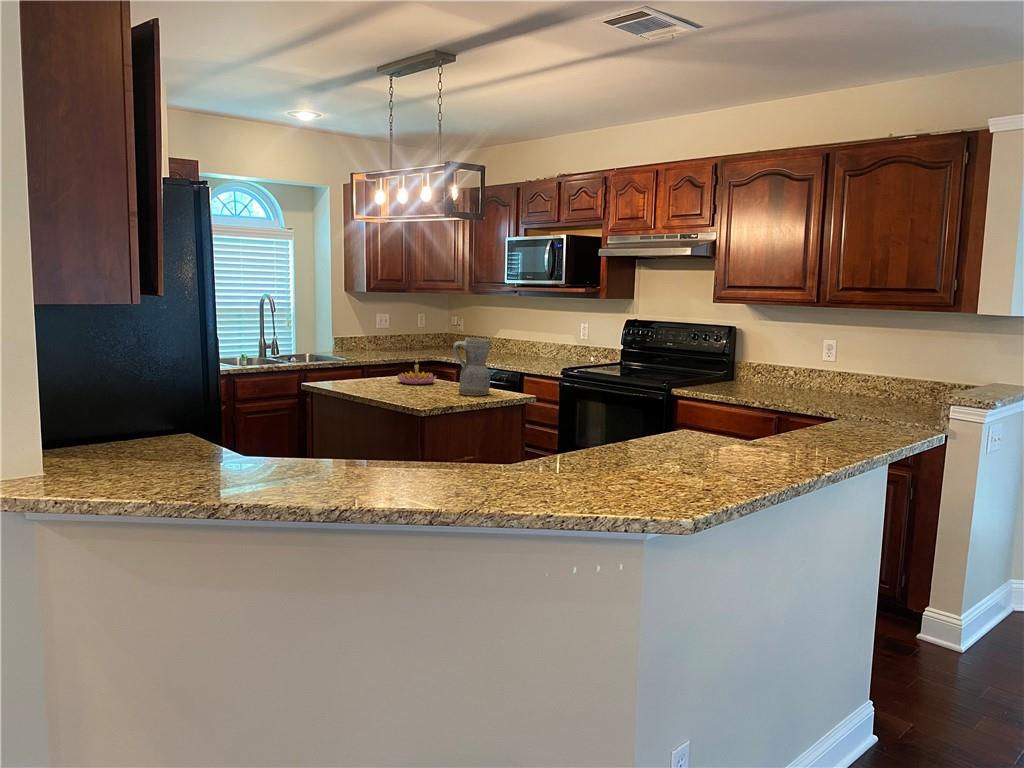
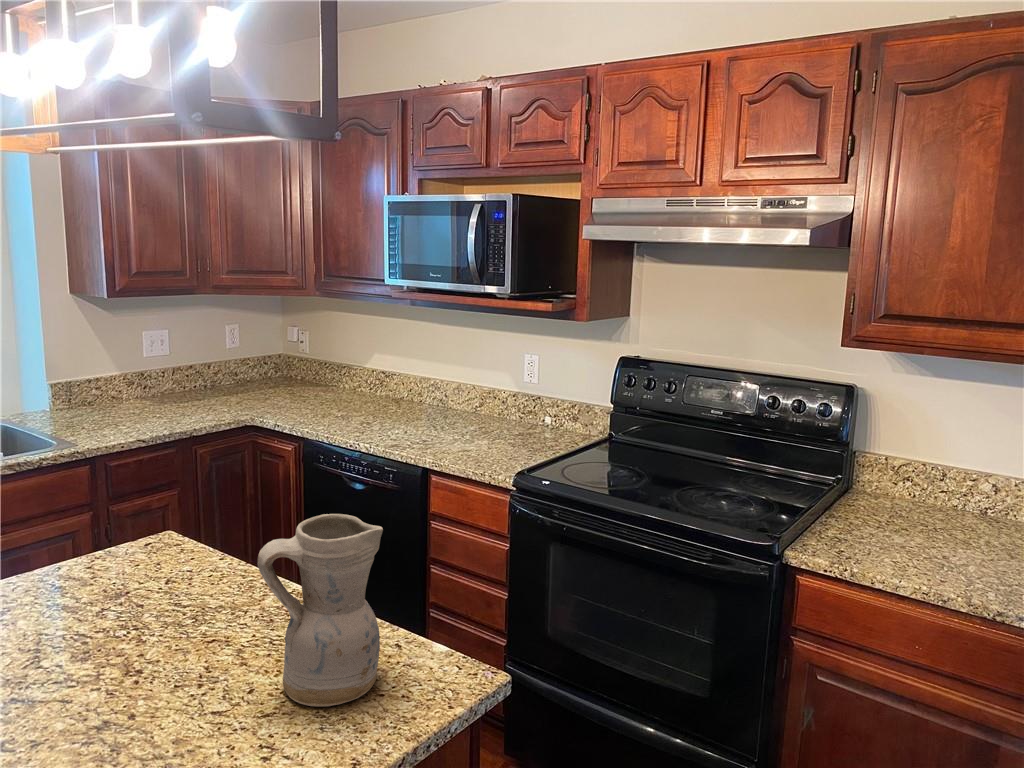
candle holder: present [397,357,437,385] -> none [109,531,228,616]

